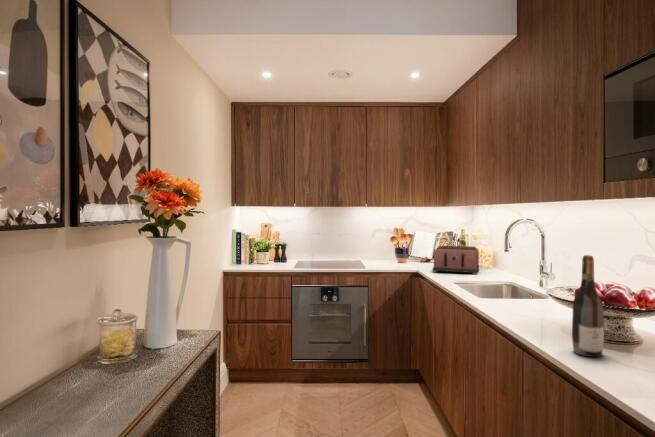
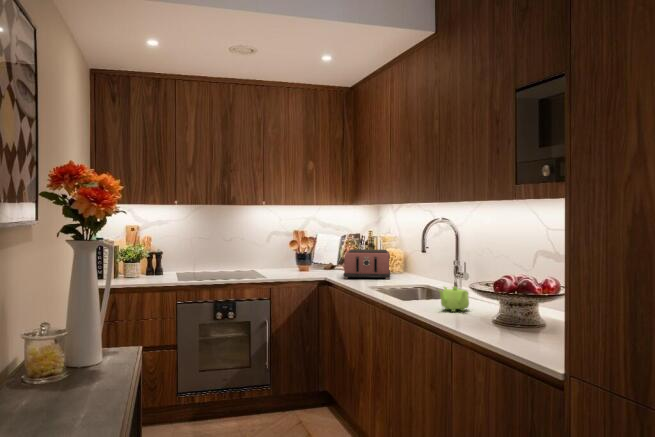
wine bottle: present [572,255,604,357] -> none [494,250,519,337]
teapot: none [512,288,549,316] -> present [439,287,469,312]

